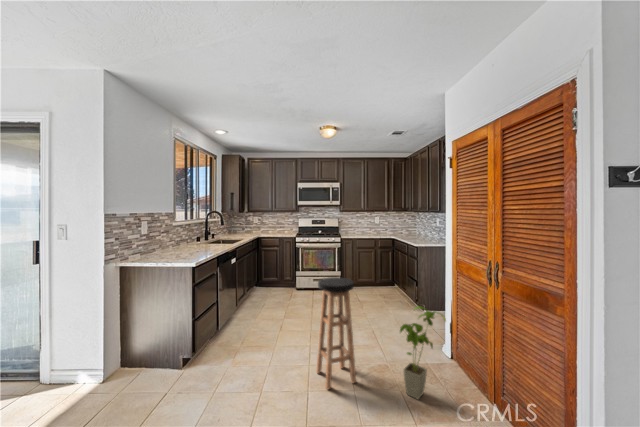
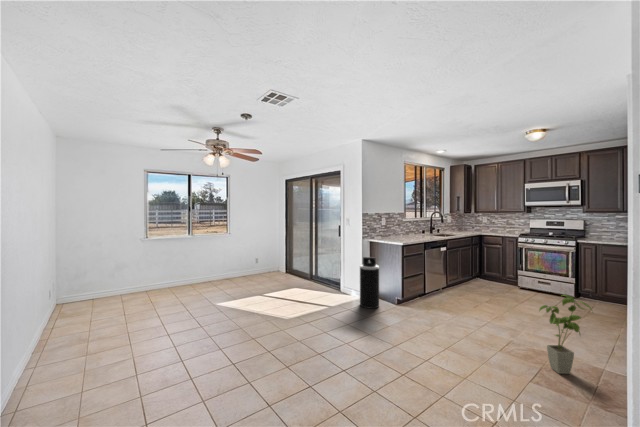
bar stool: present [316,277,356,389] -> none [479,263,511,347]
trash can: none [104,298,149,406] -> present [360,257,379,308]

